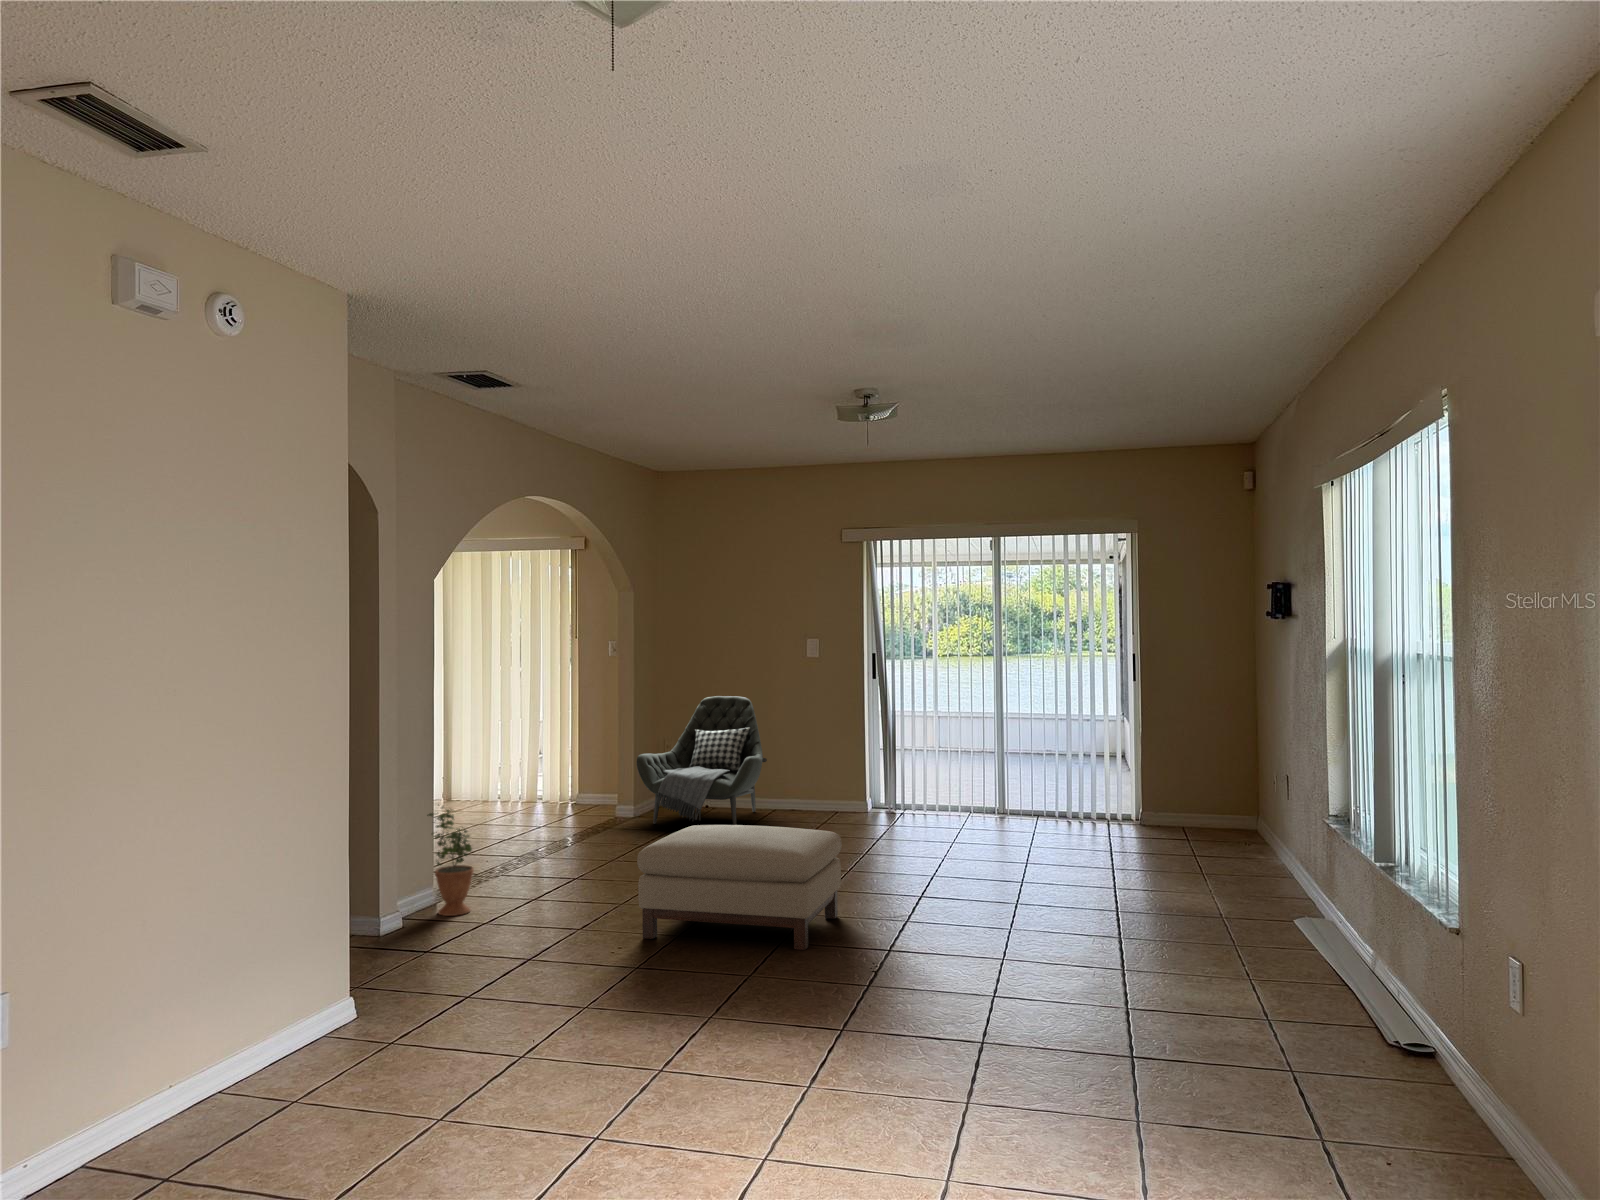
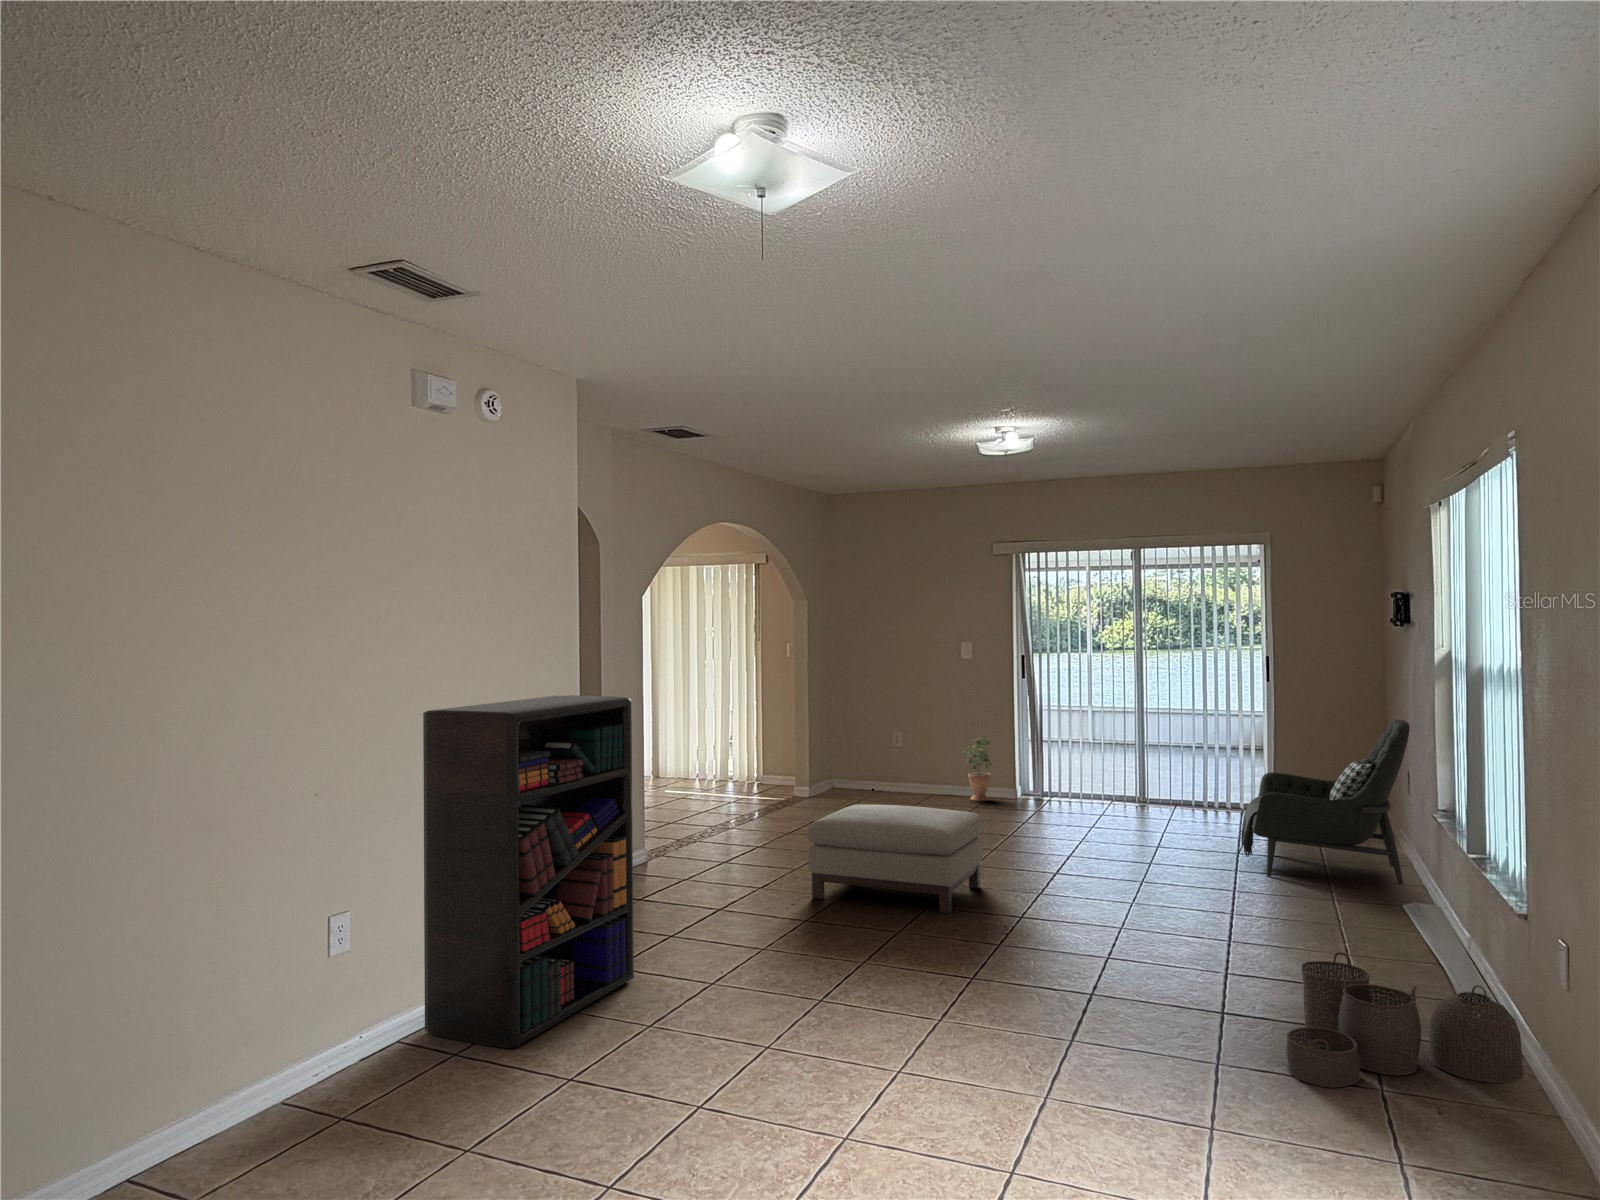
bookshelf: none [122,696,418,1164] -> present [423,695,634,1048]
armchair: present [637,696,767,825] -> present [1238,720,1410,884]
potted plant: present [427,806,474,916] -> present [963,737,991,801]
woven basket: none [1215,980,1468,1143] -> present [1286,952,1524,1088]

